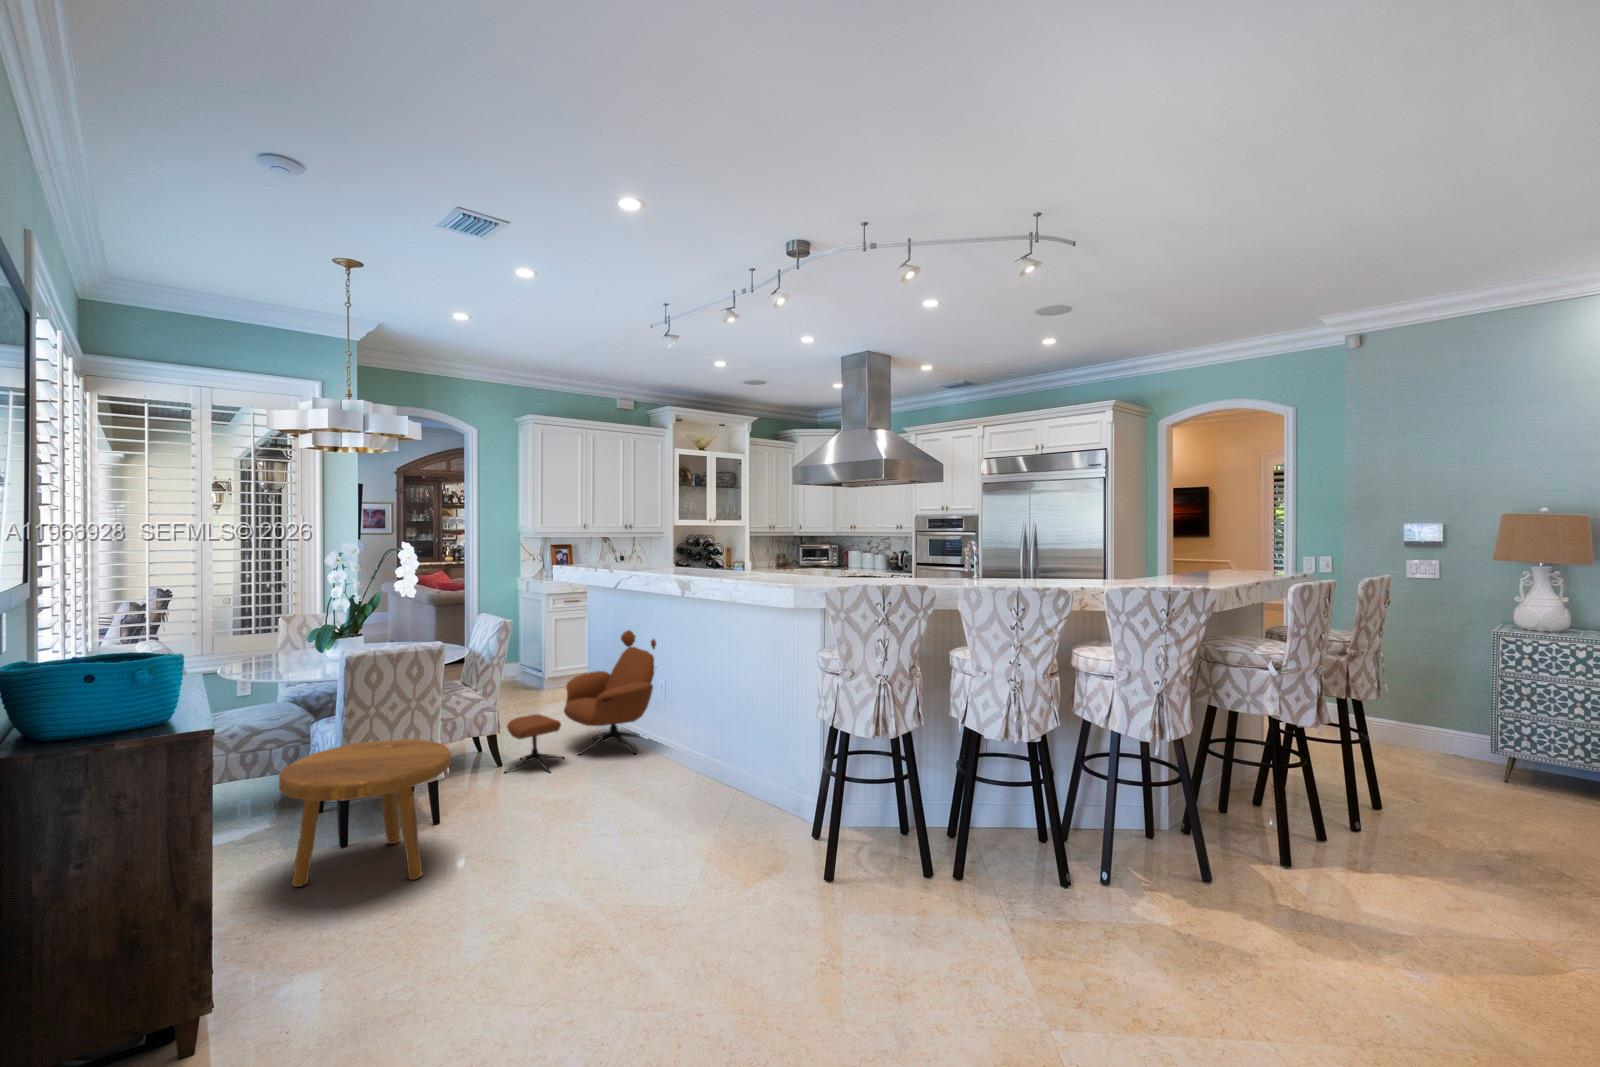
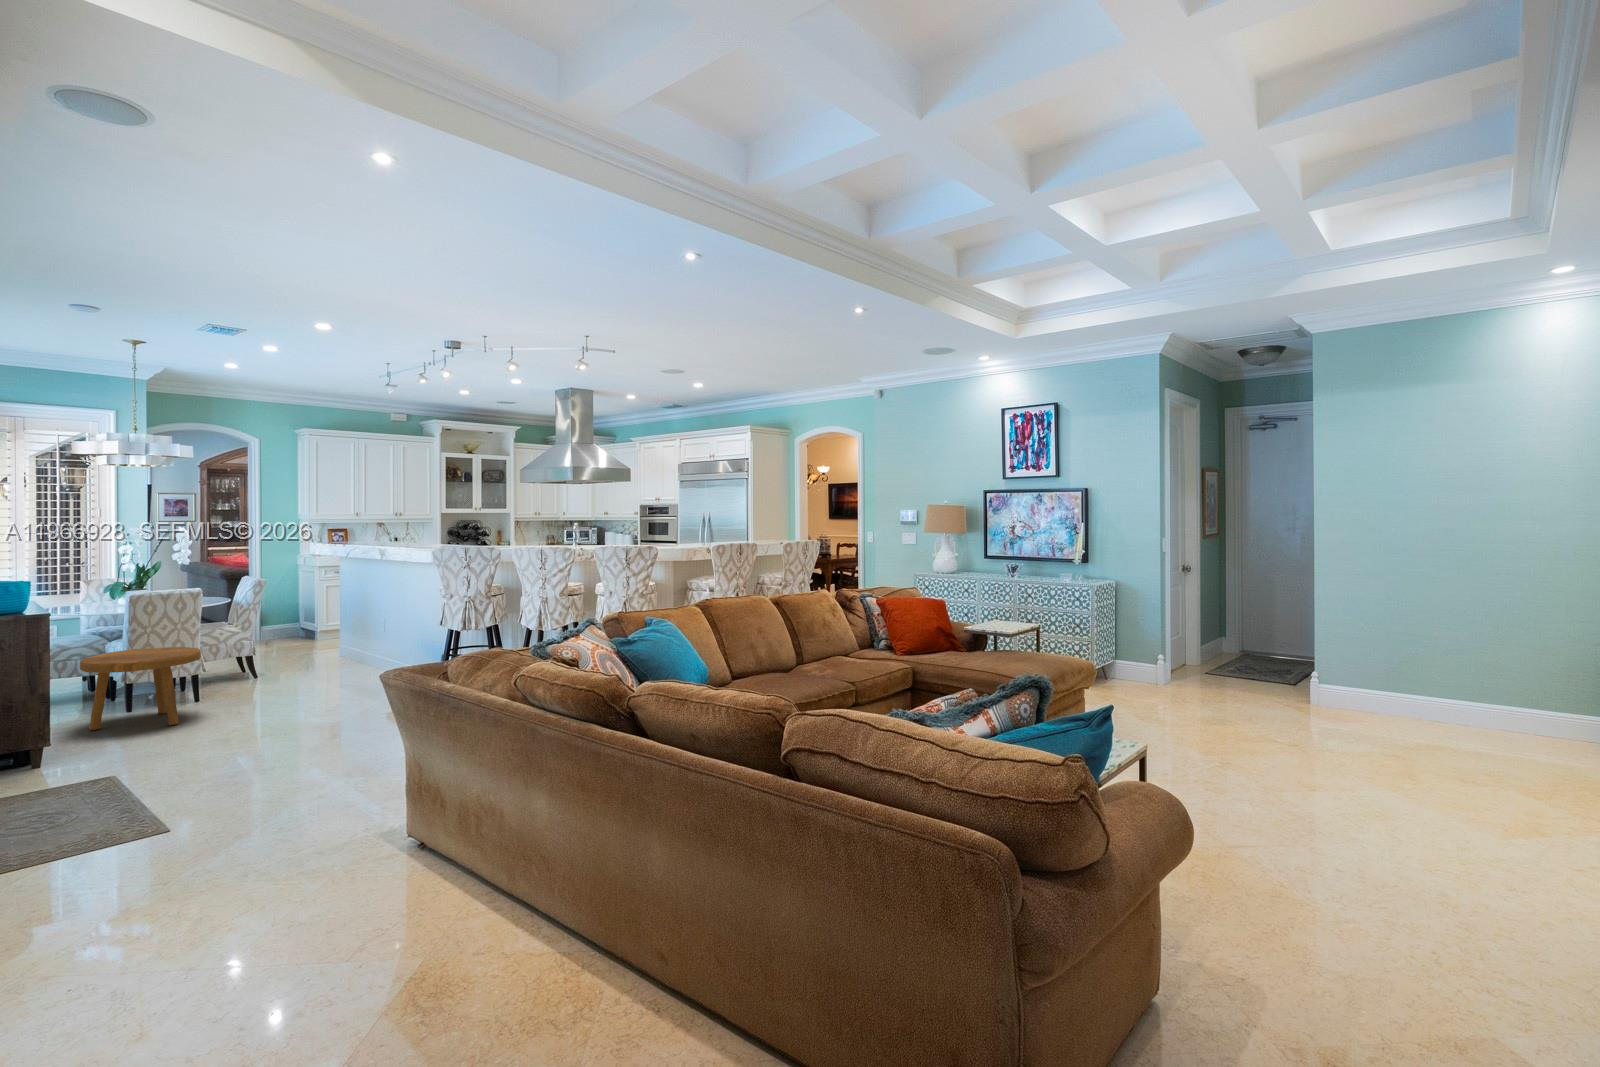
lounge chair: present [505,630,656,772] -> none [257,585,386,684]

